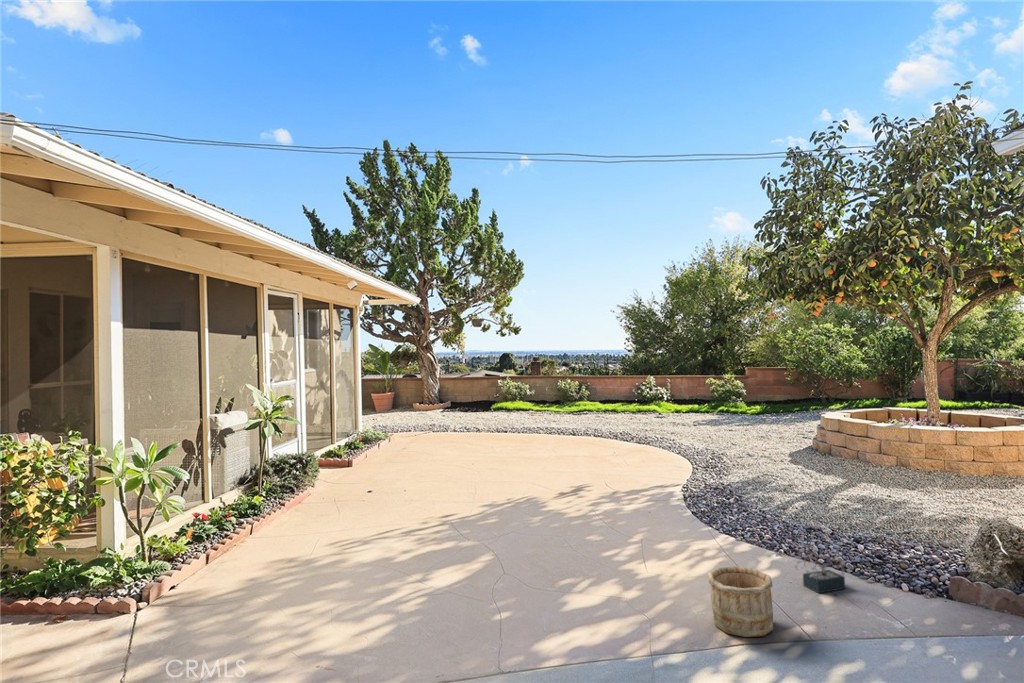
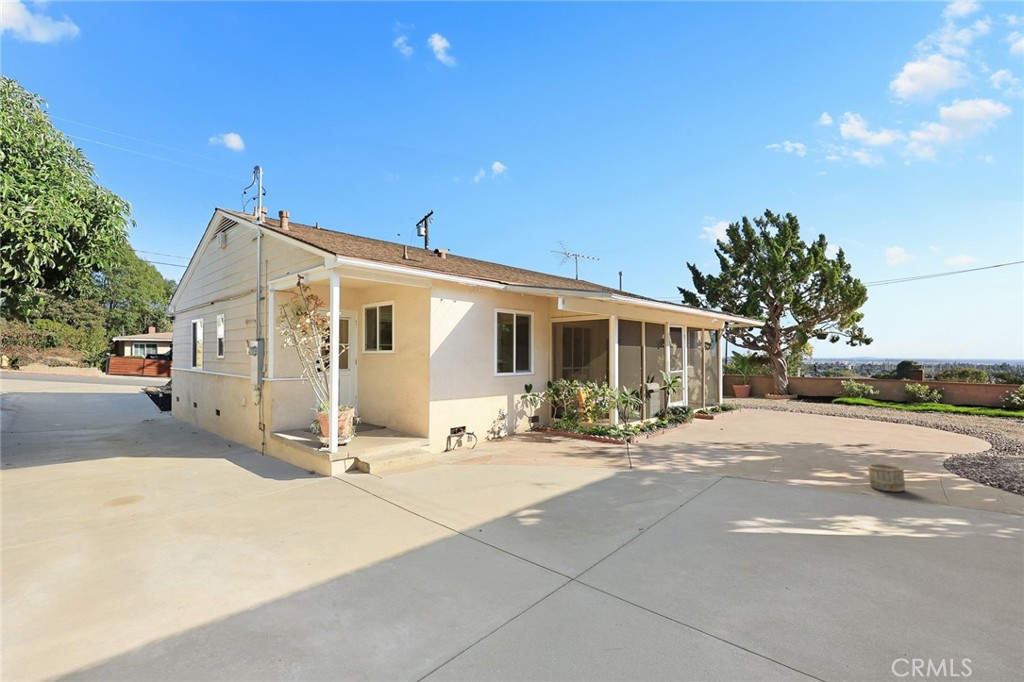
decorative plant: present [792,543,845,593] -> none [943,465,984,494]

